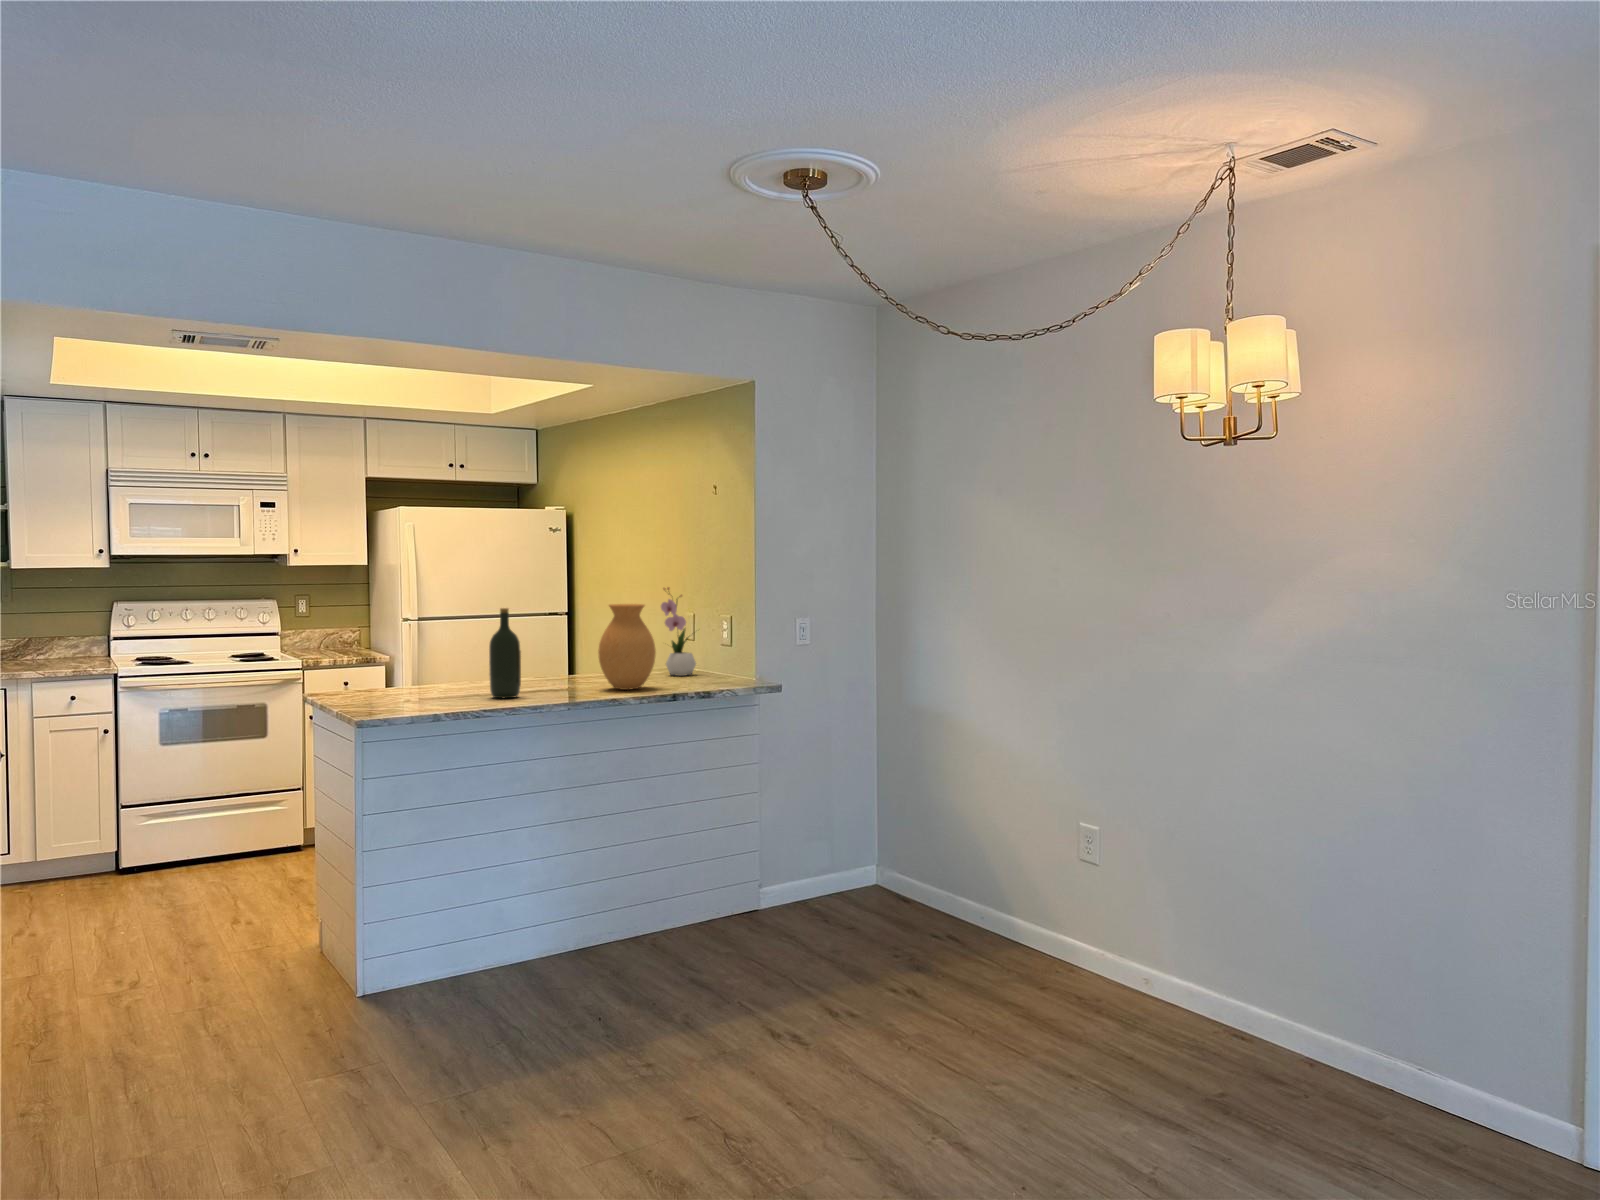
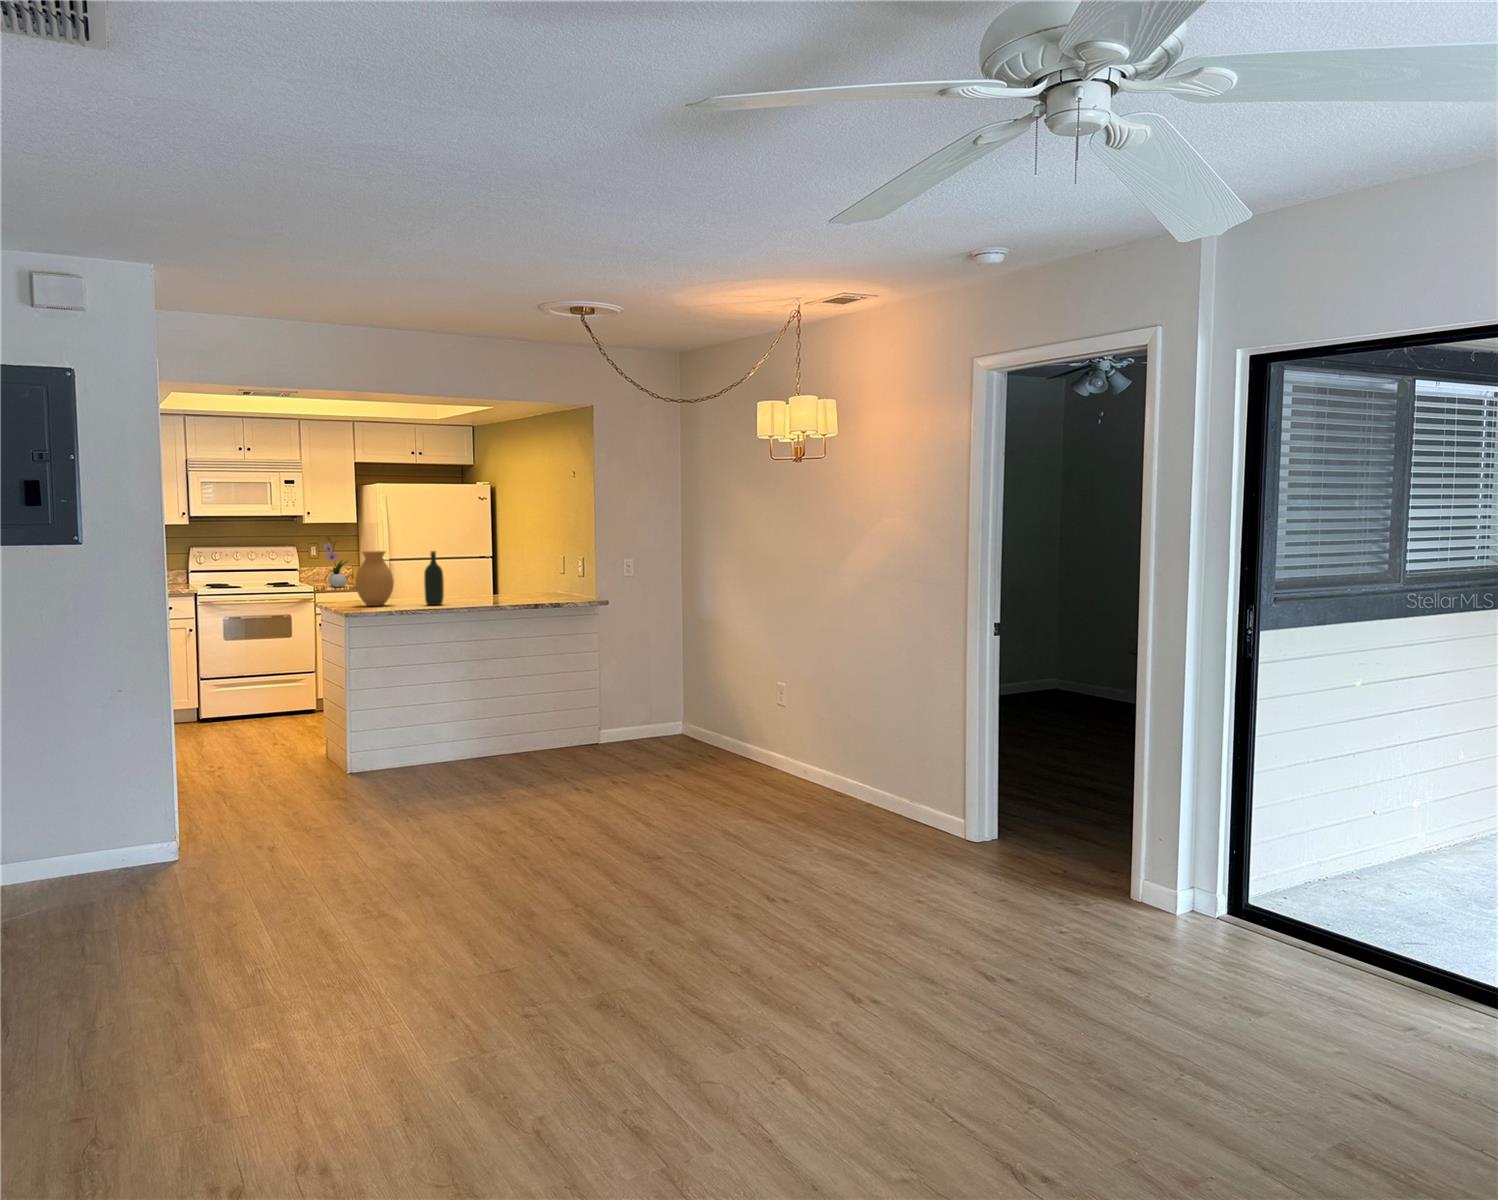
flower arrangement: present [661,588,696,676] -> present [324,536,348,587]
vase: present [598,604,656,690] -> present [355,551,394,606]

